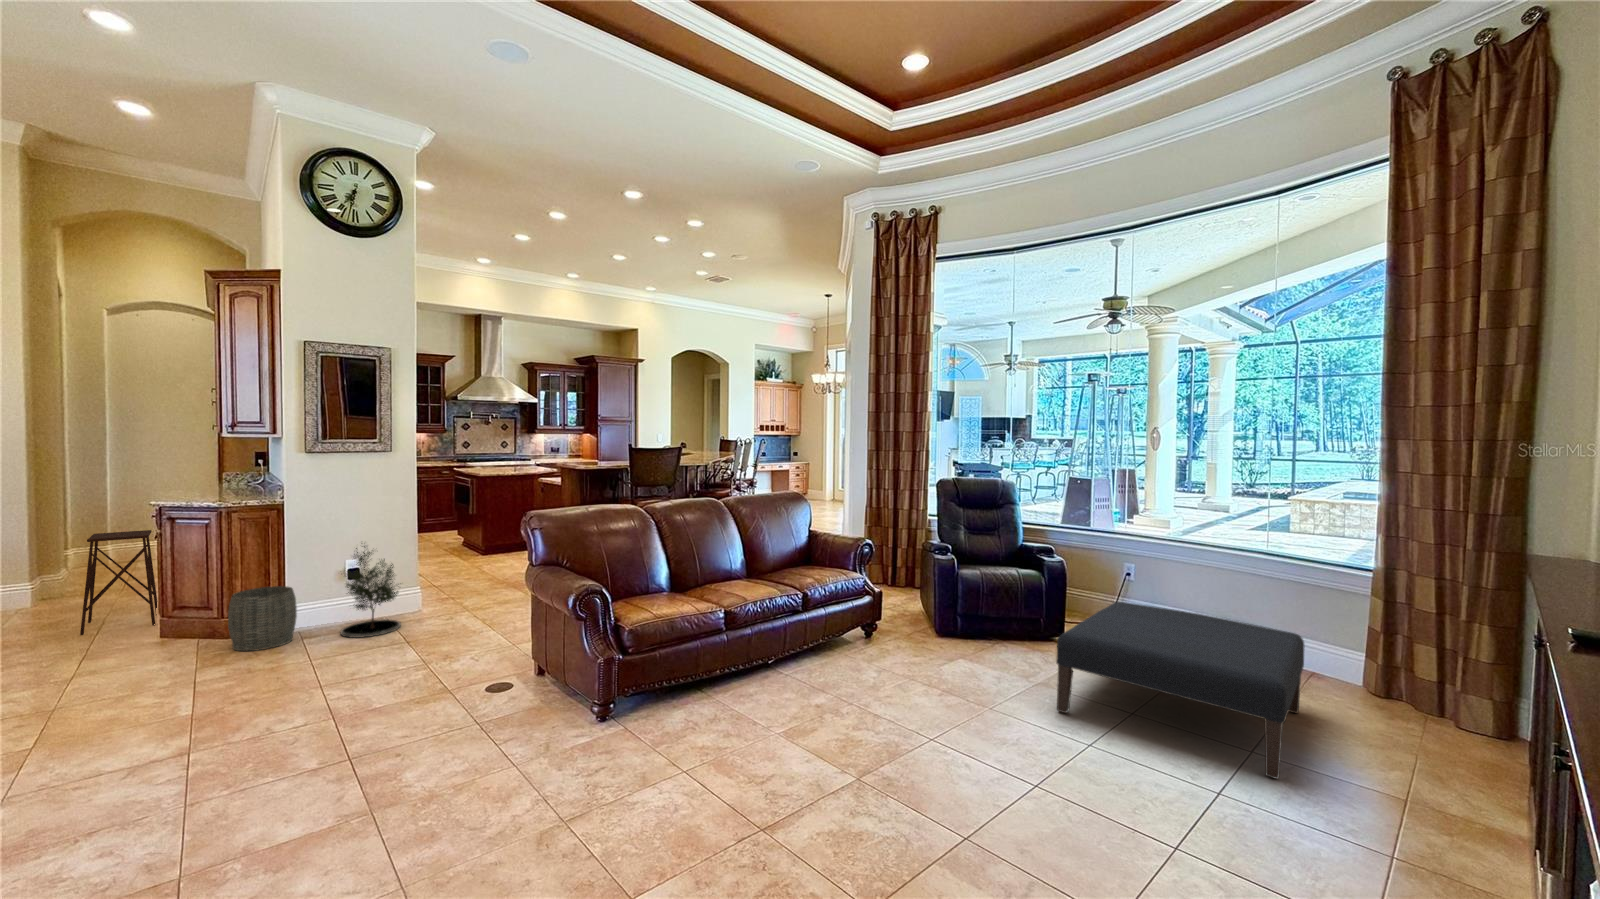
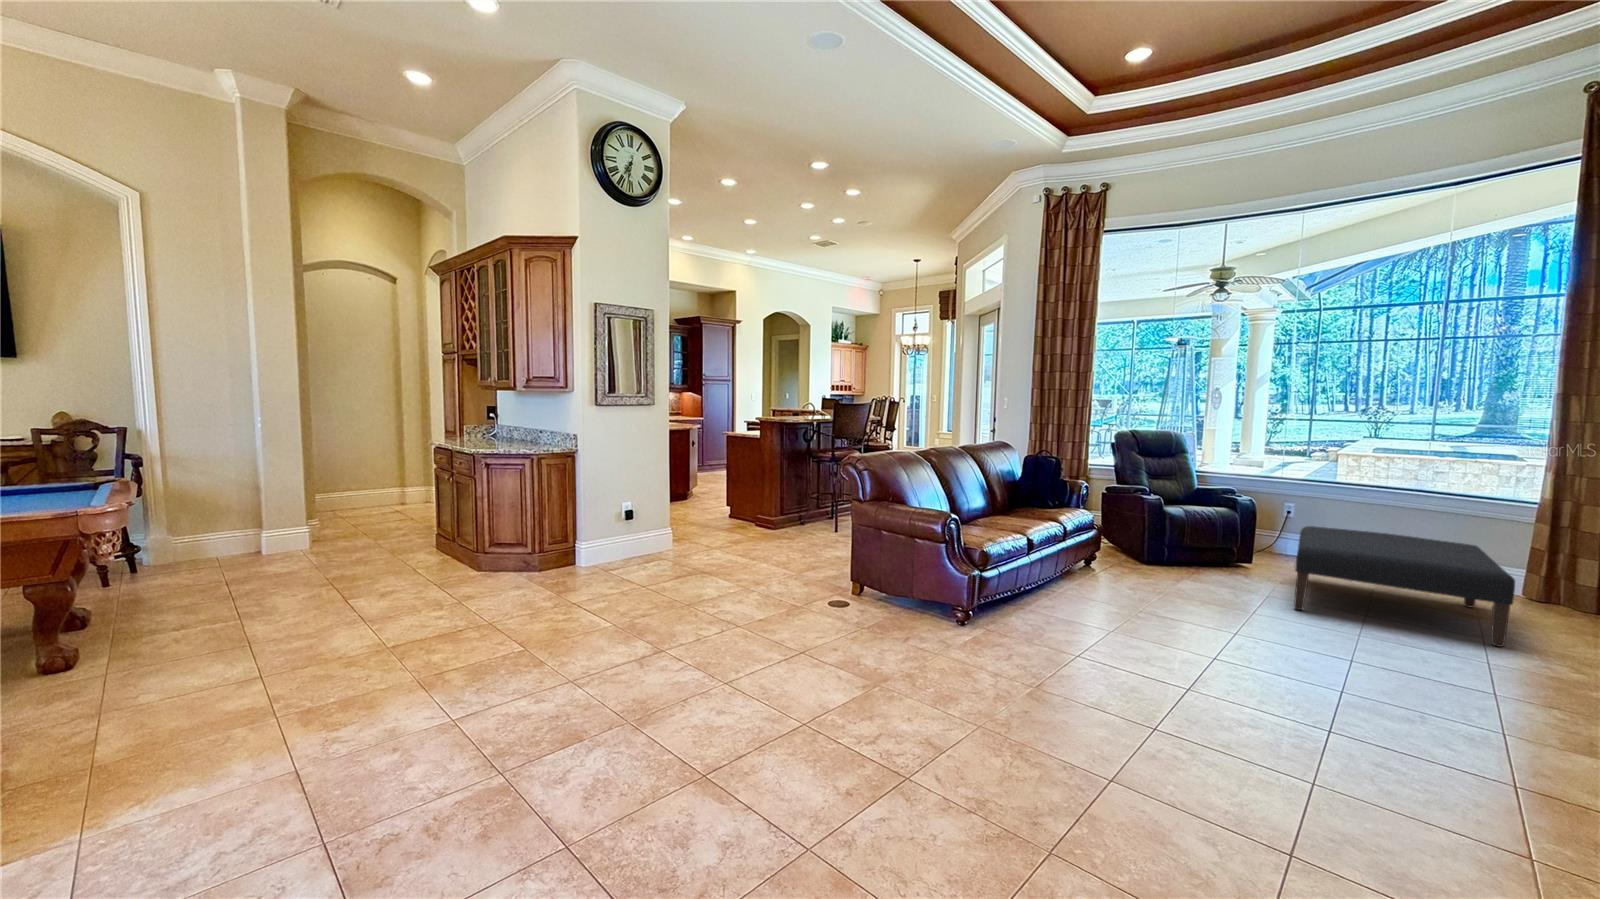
side table: present [80,530,157,635] -> none [388,477,452,570]
potted tree: present [340,546,401,638] -> none [626,484,675,569]
woven basket: present [228,586,297,651] -> none [550,525,599,580]

